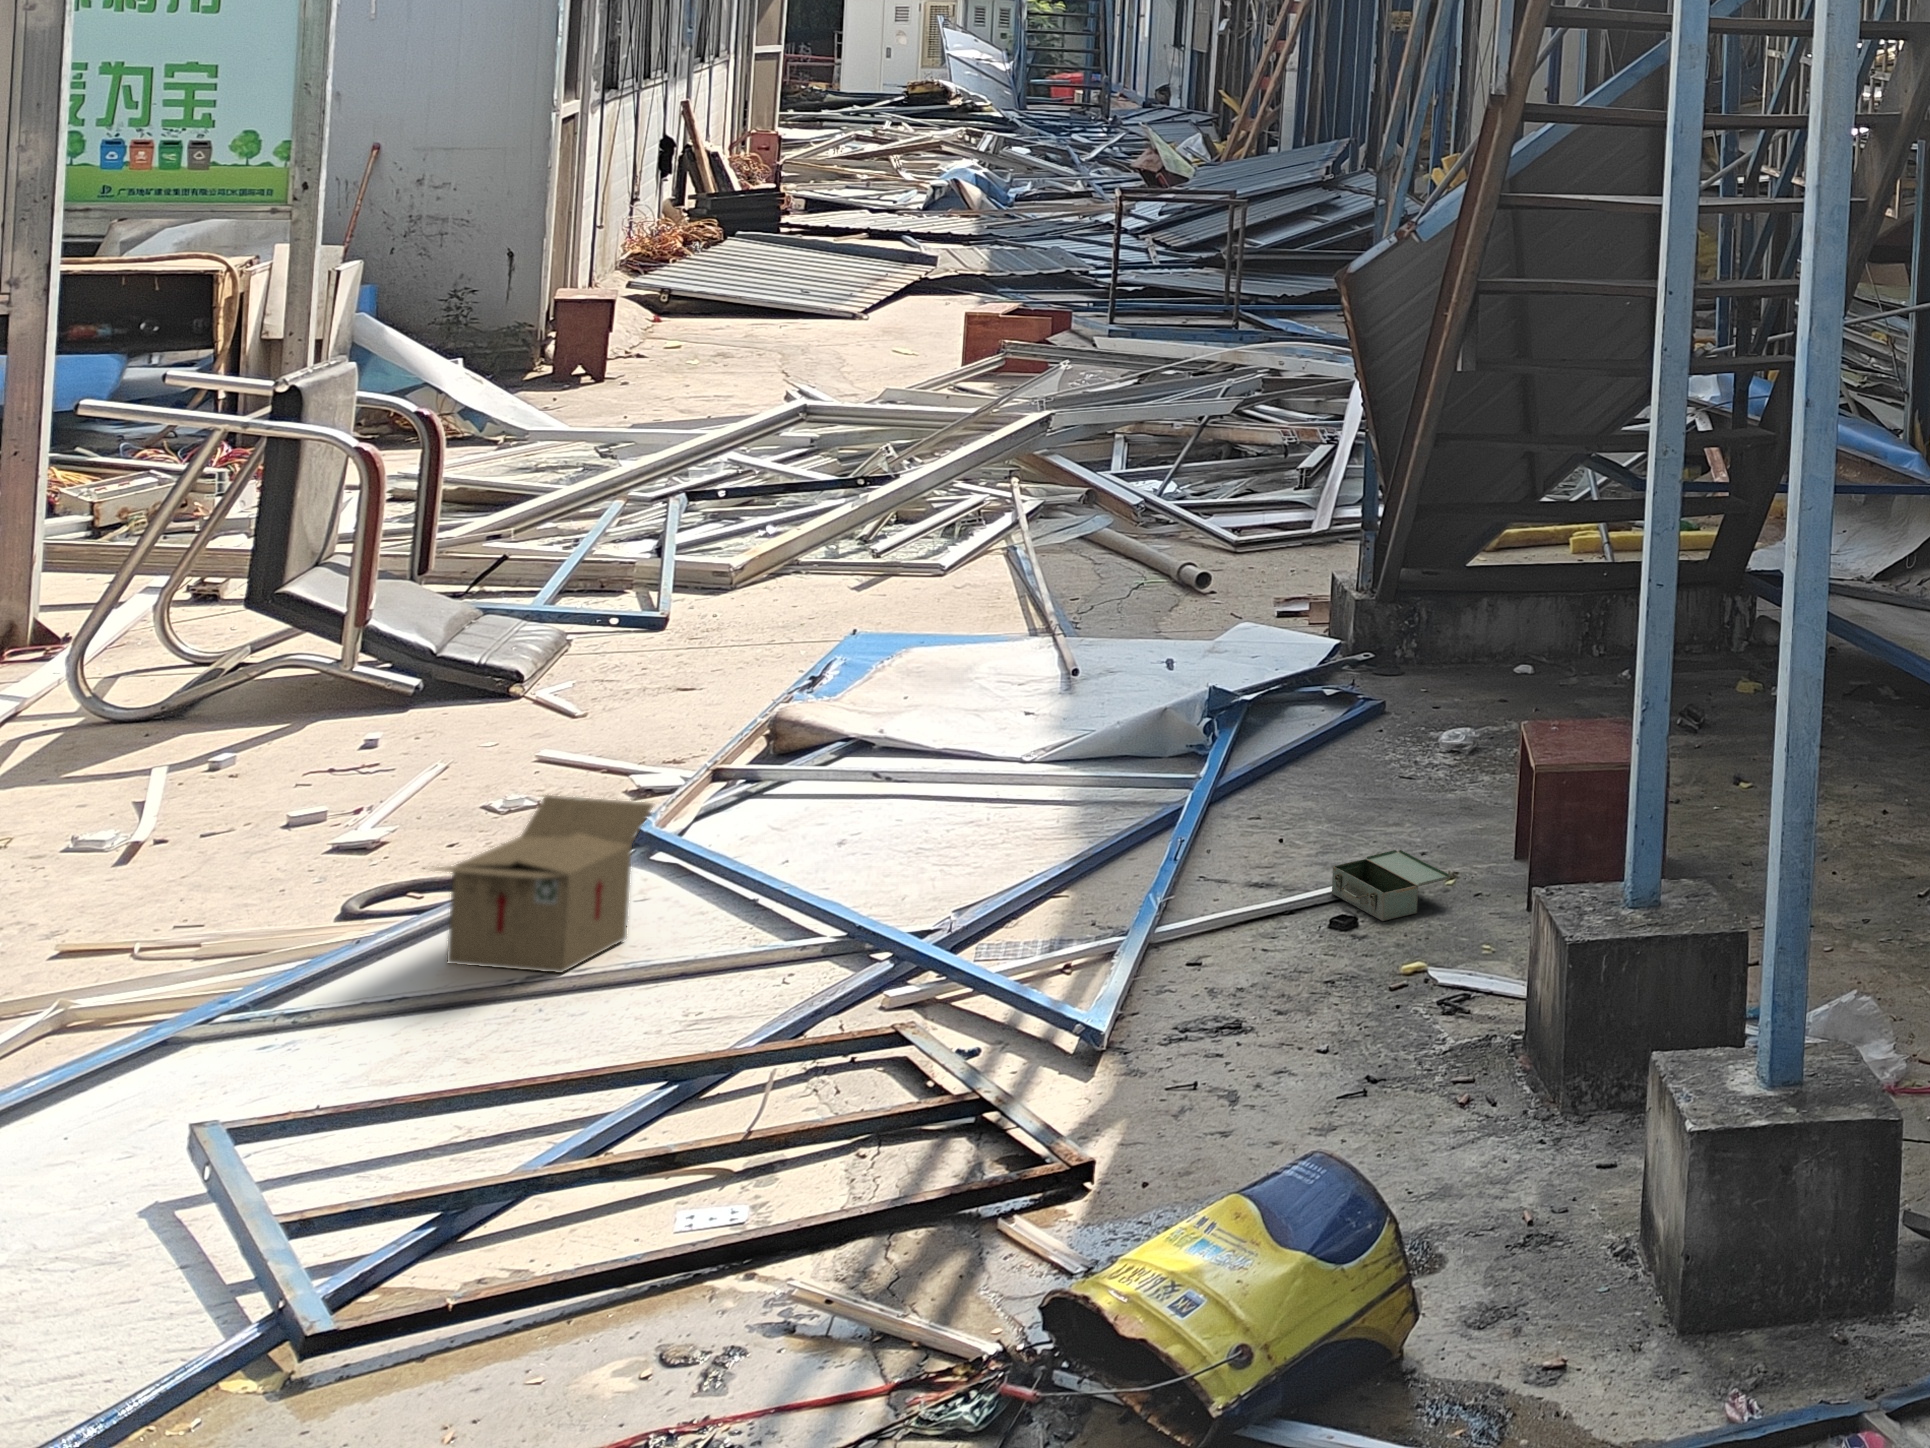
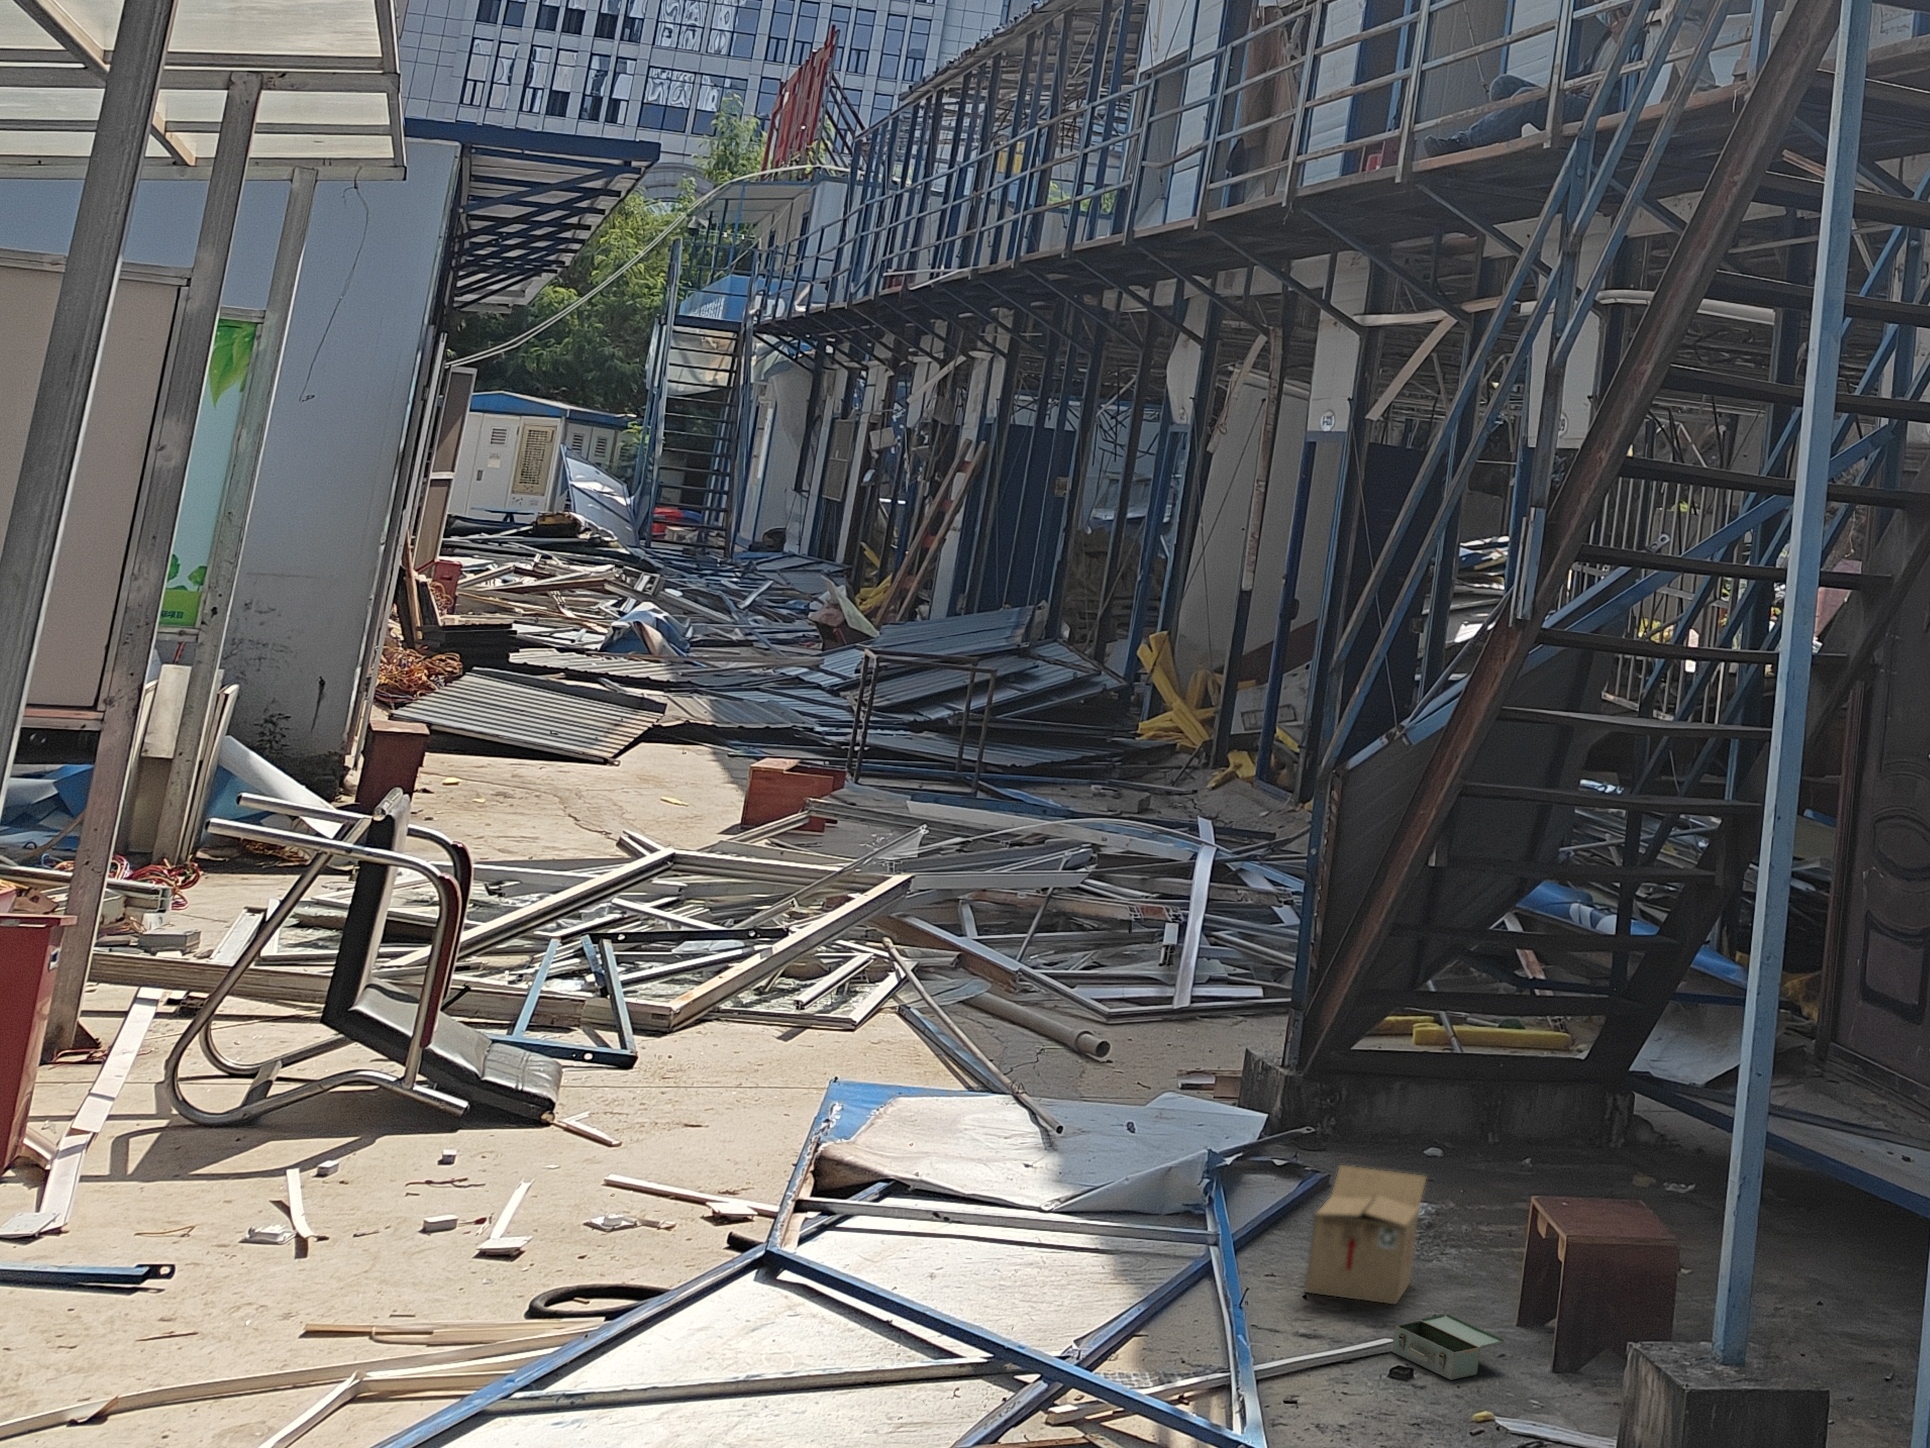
cardboard box: present [424,796,653,973] -> present [1305,1165,1426,1304]

